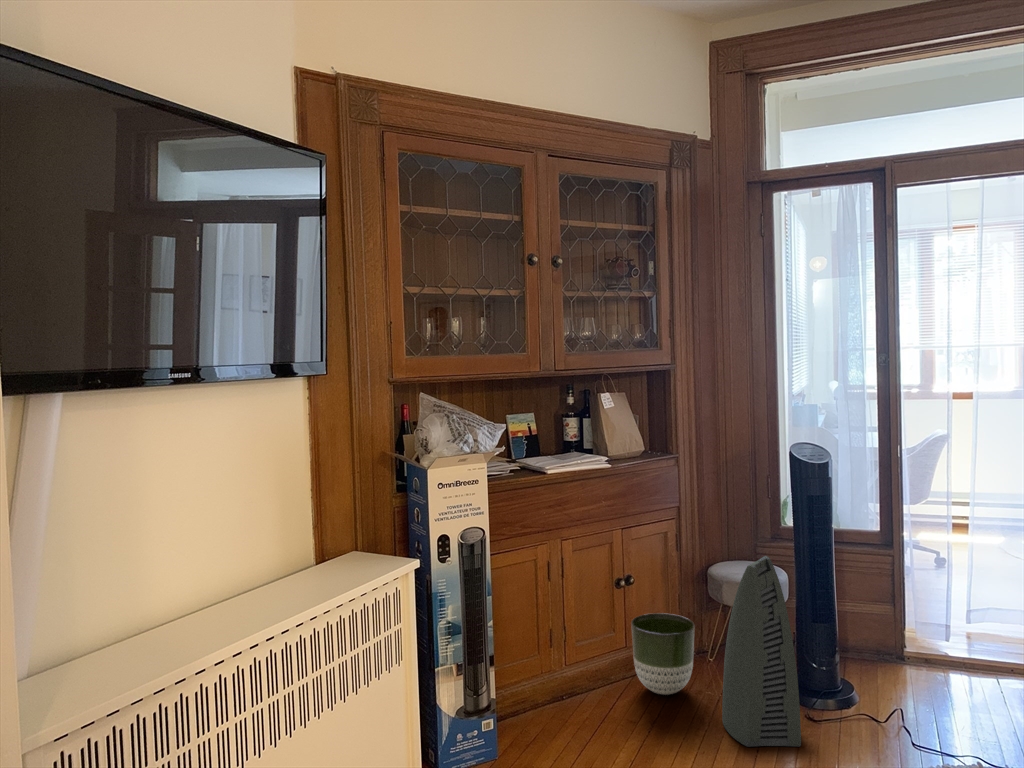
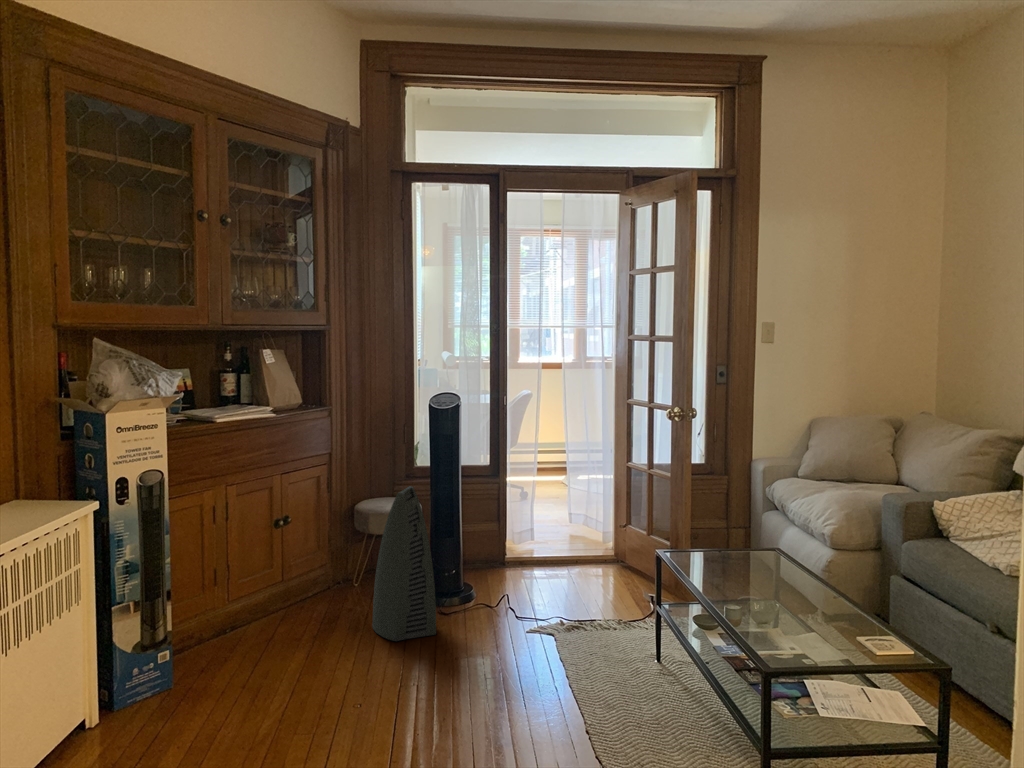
planter: present [631,613,695,695] -> none [290,548,347,617]

